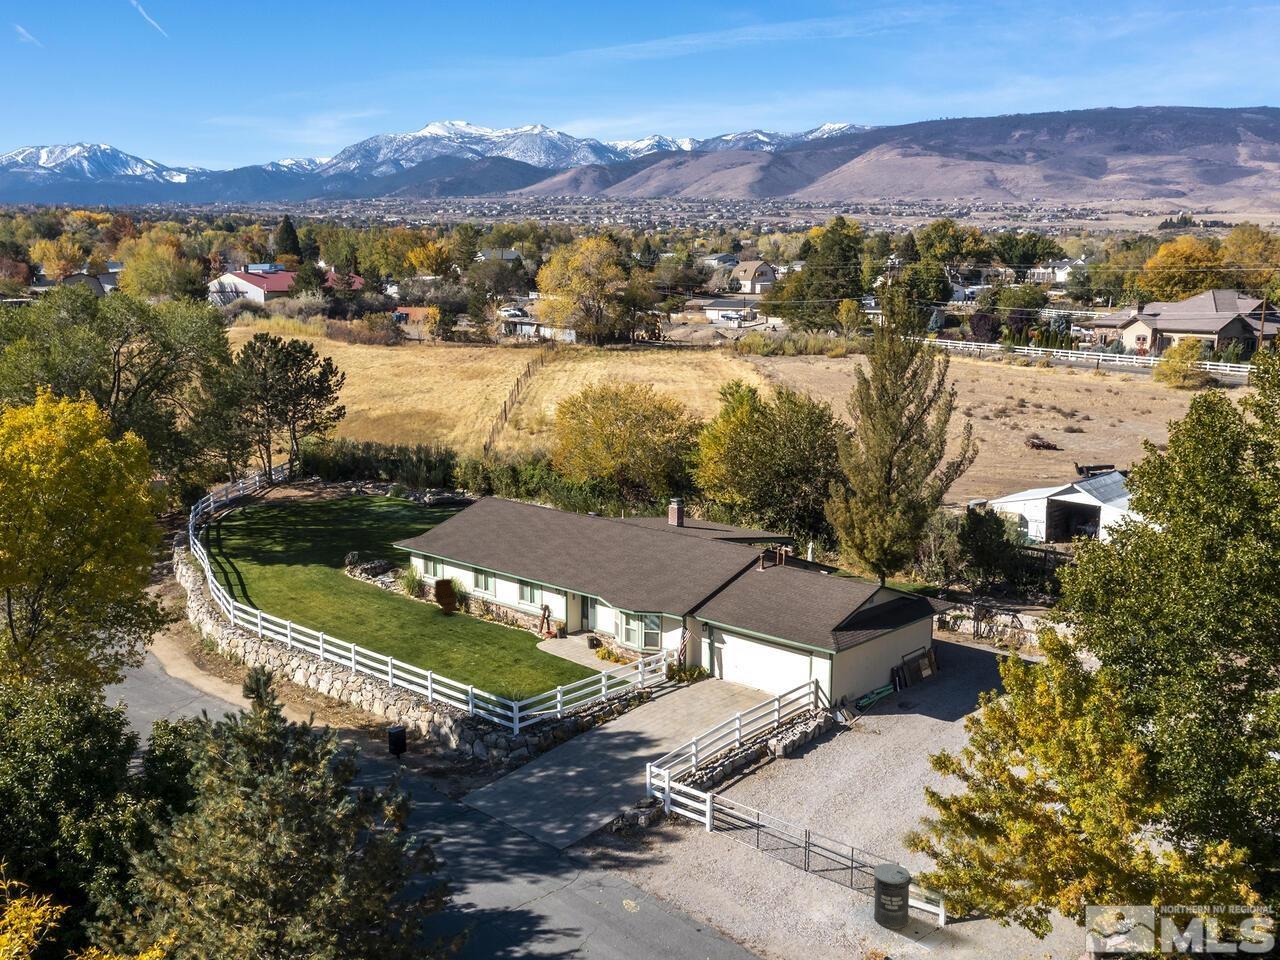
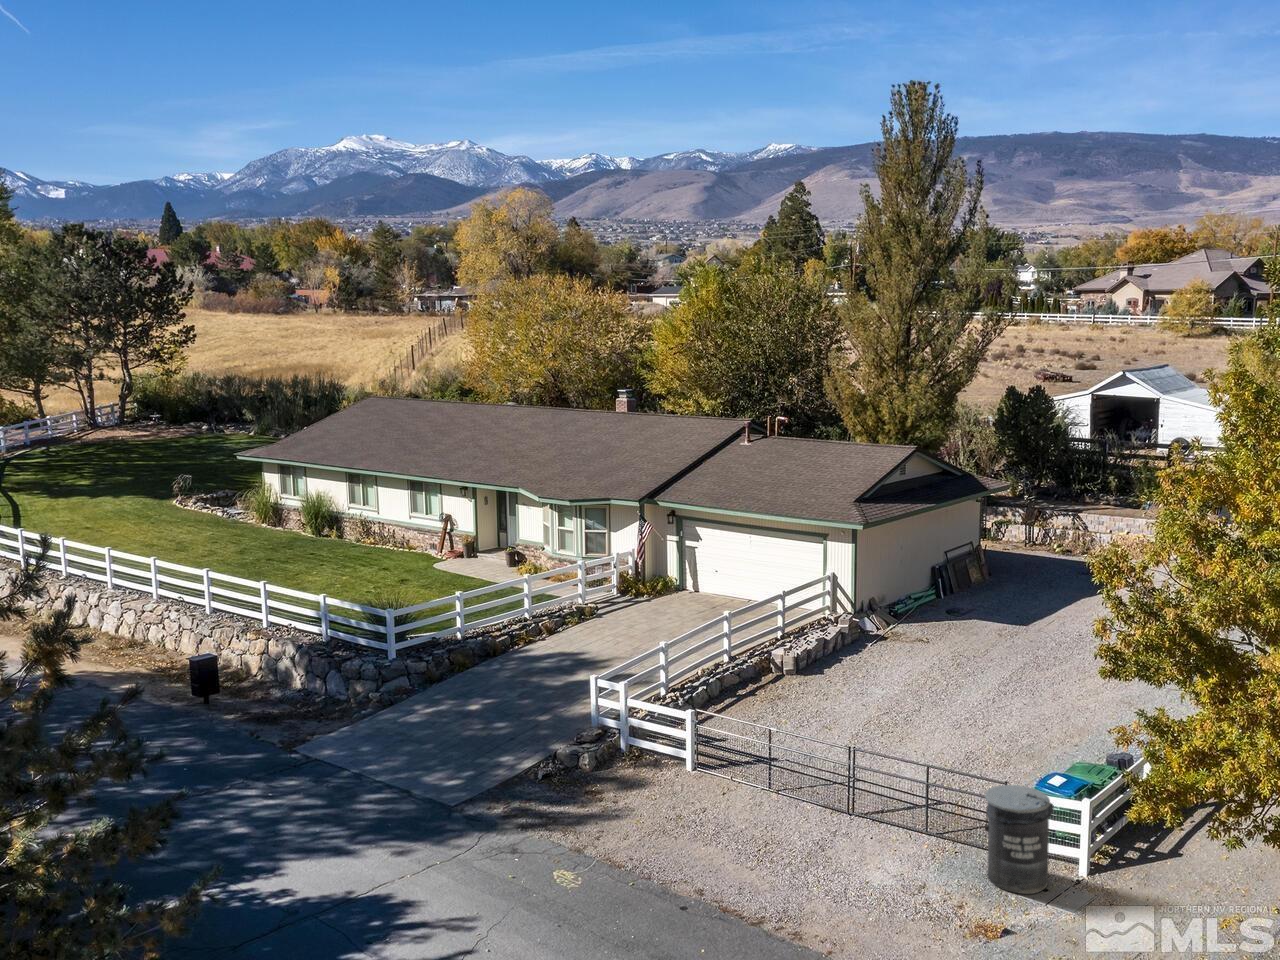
lounge chair: present [433,579,457,613] -> none [291,493,326,541]

